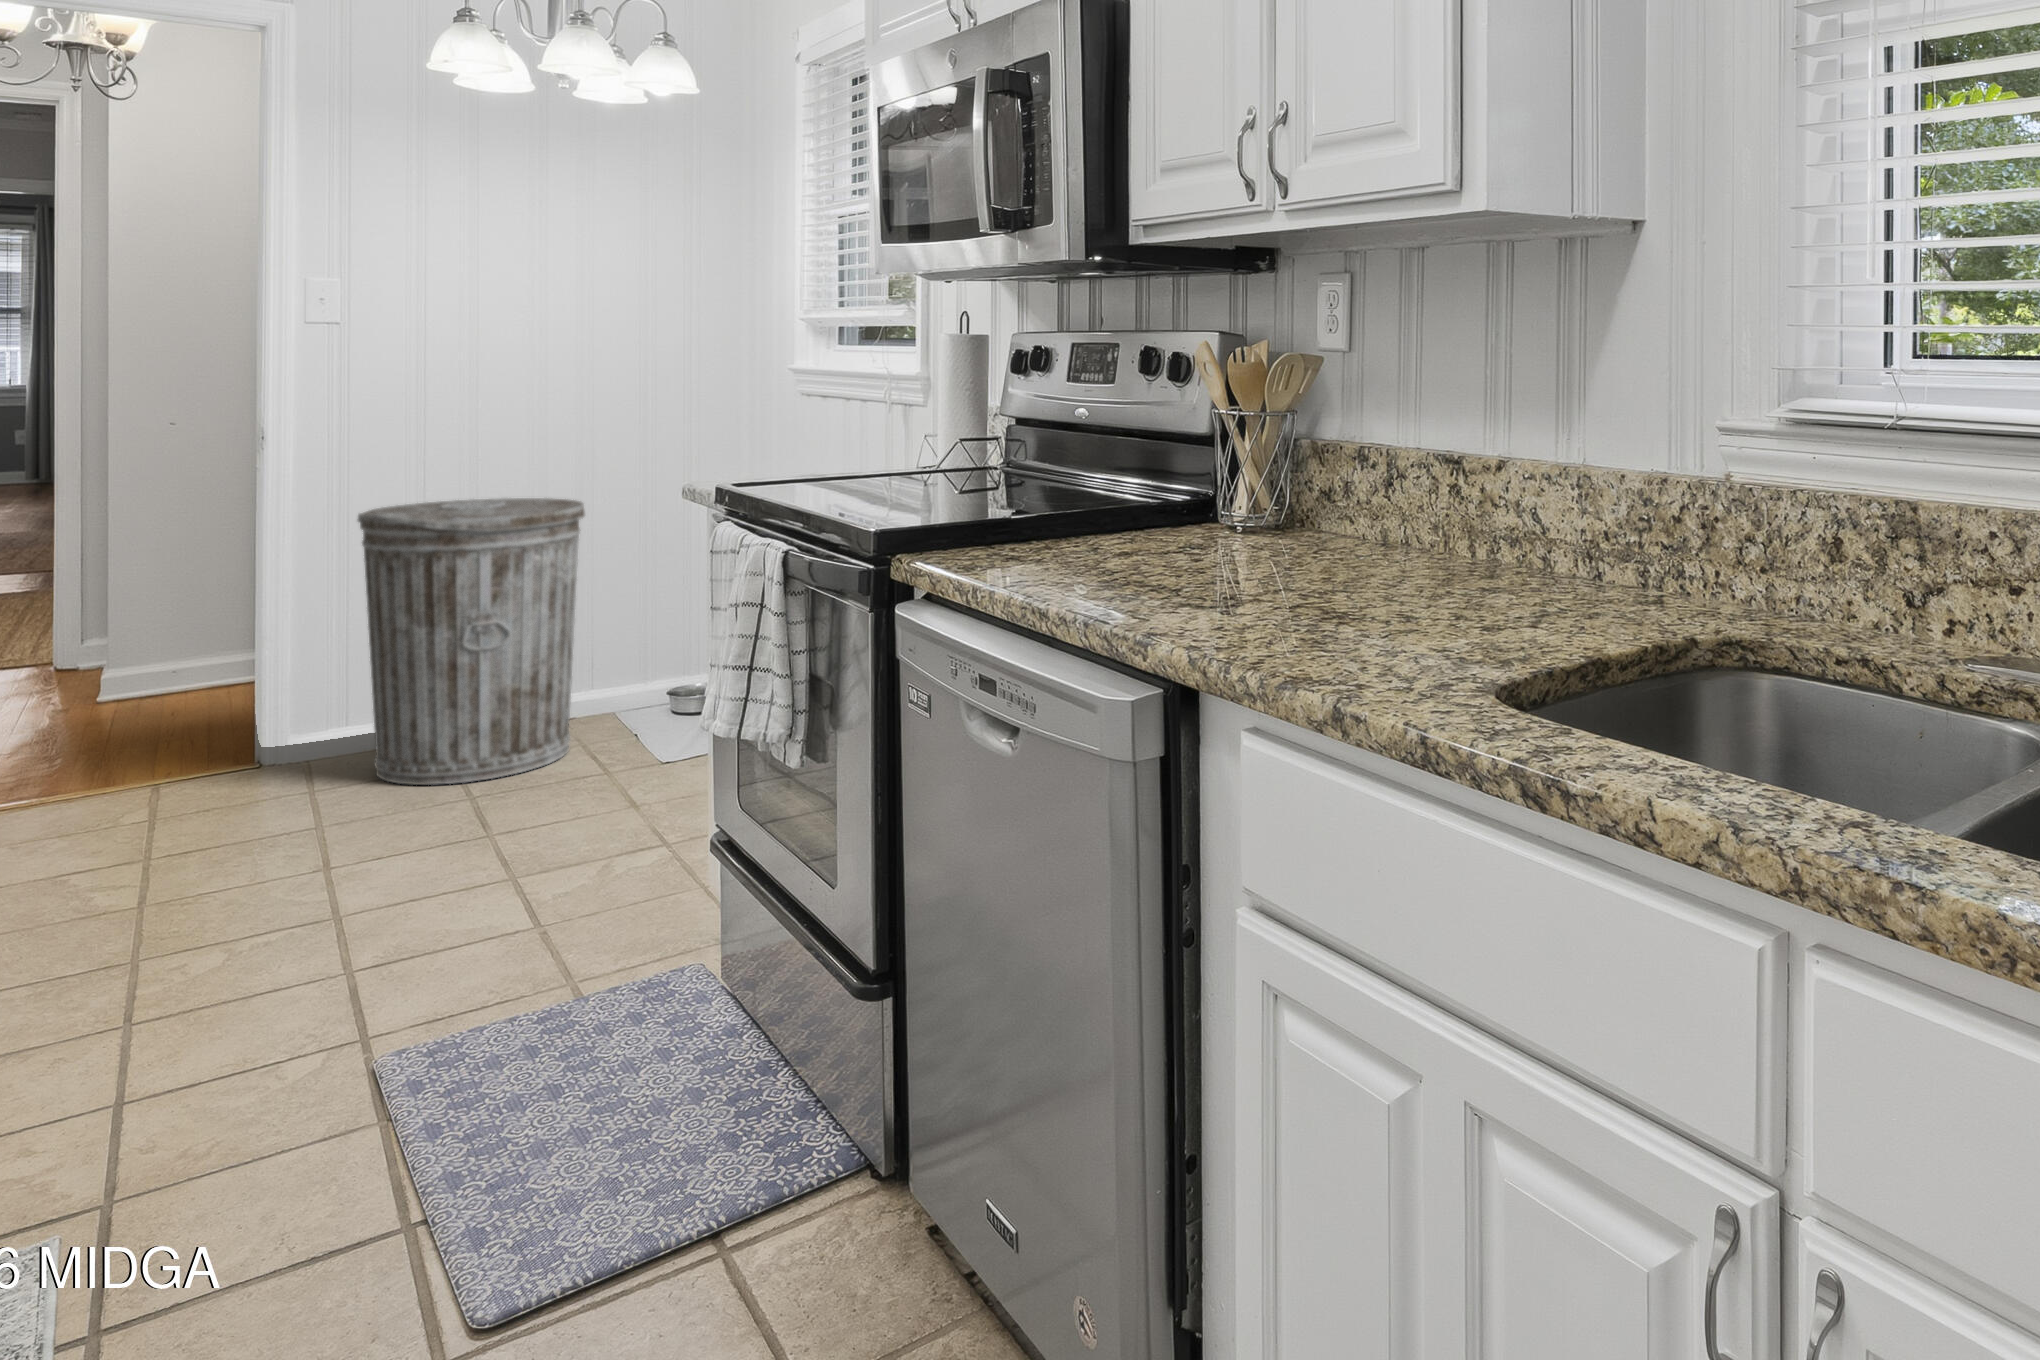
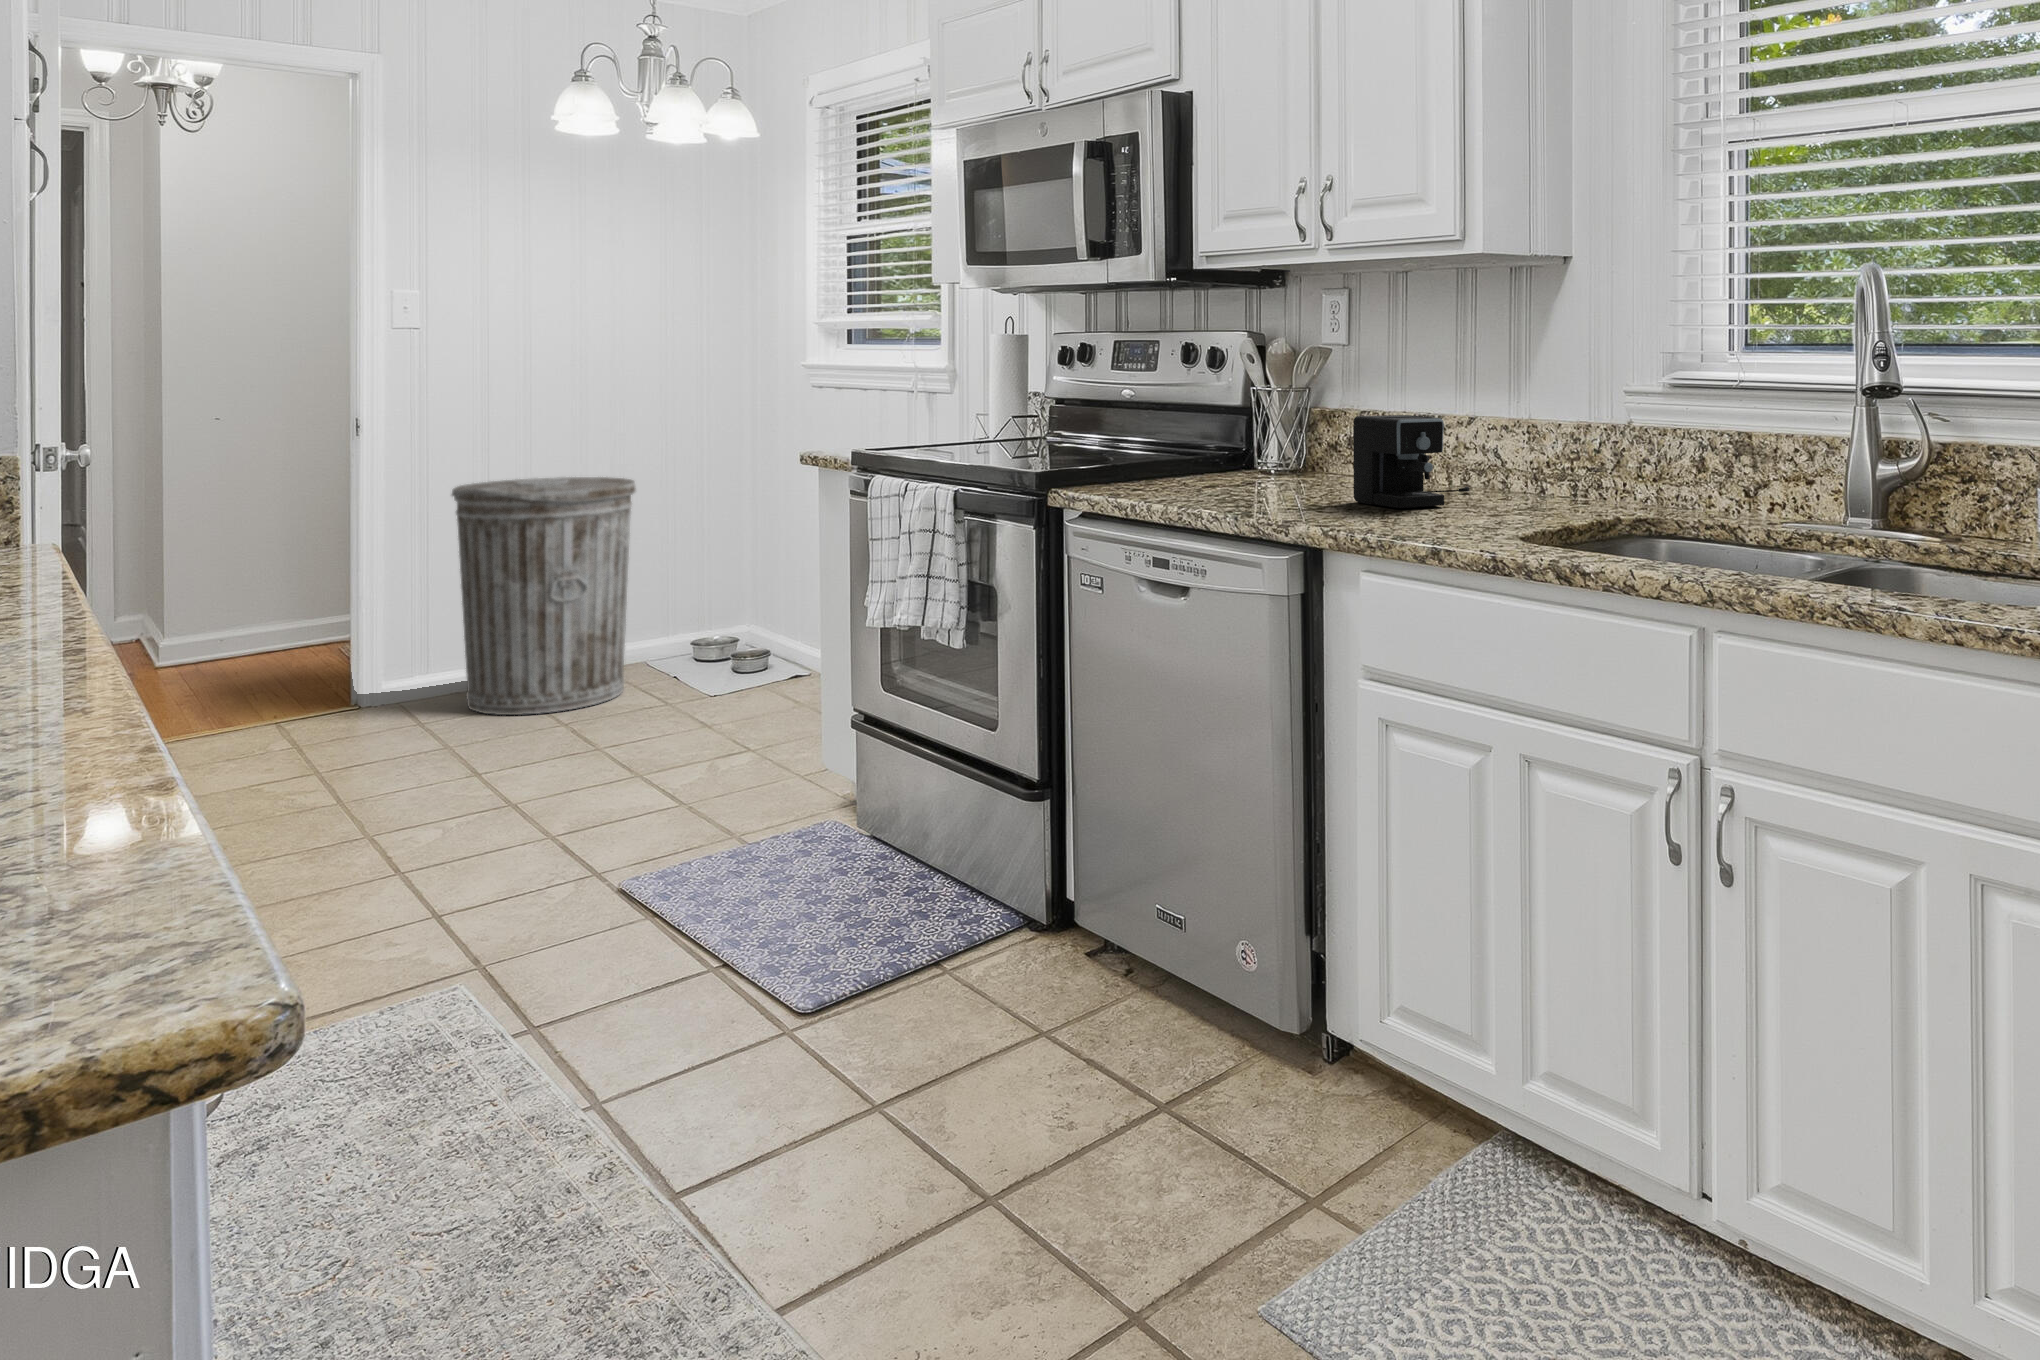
coffee maker: none [1296,460,1490,611] -> present [1353,415,1469,508]

